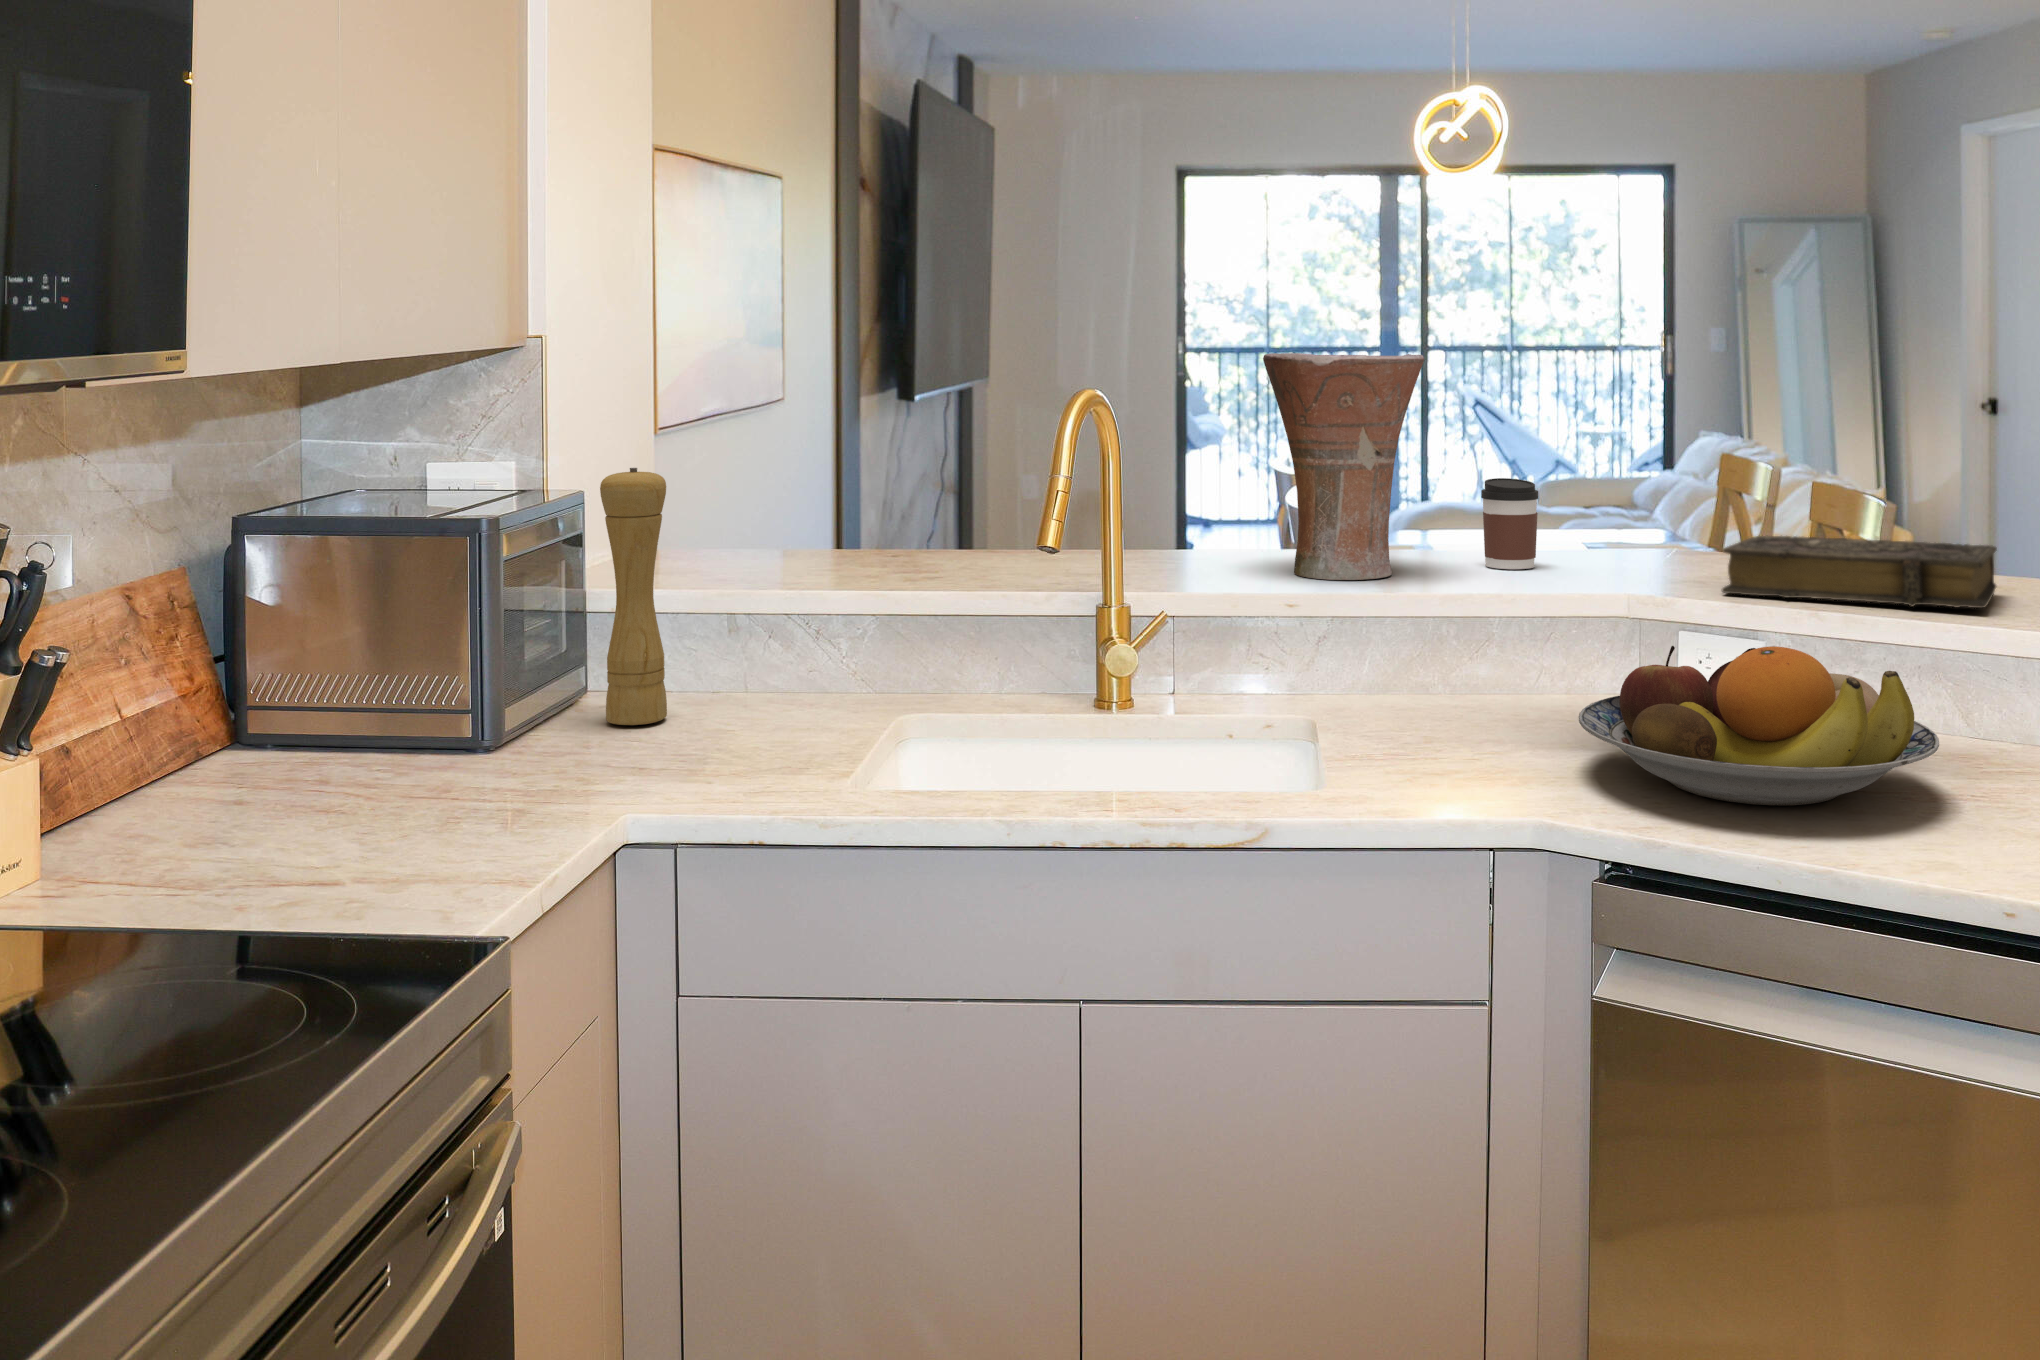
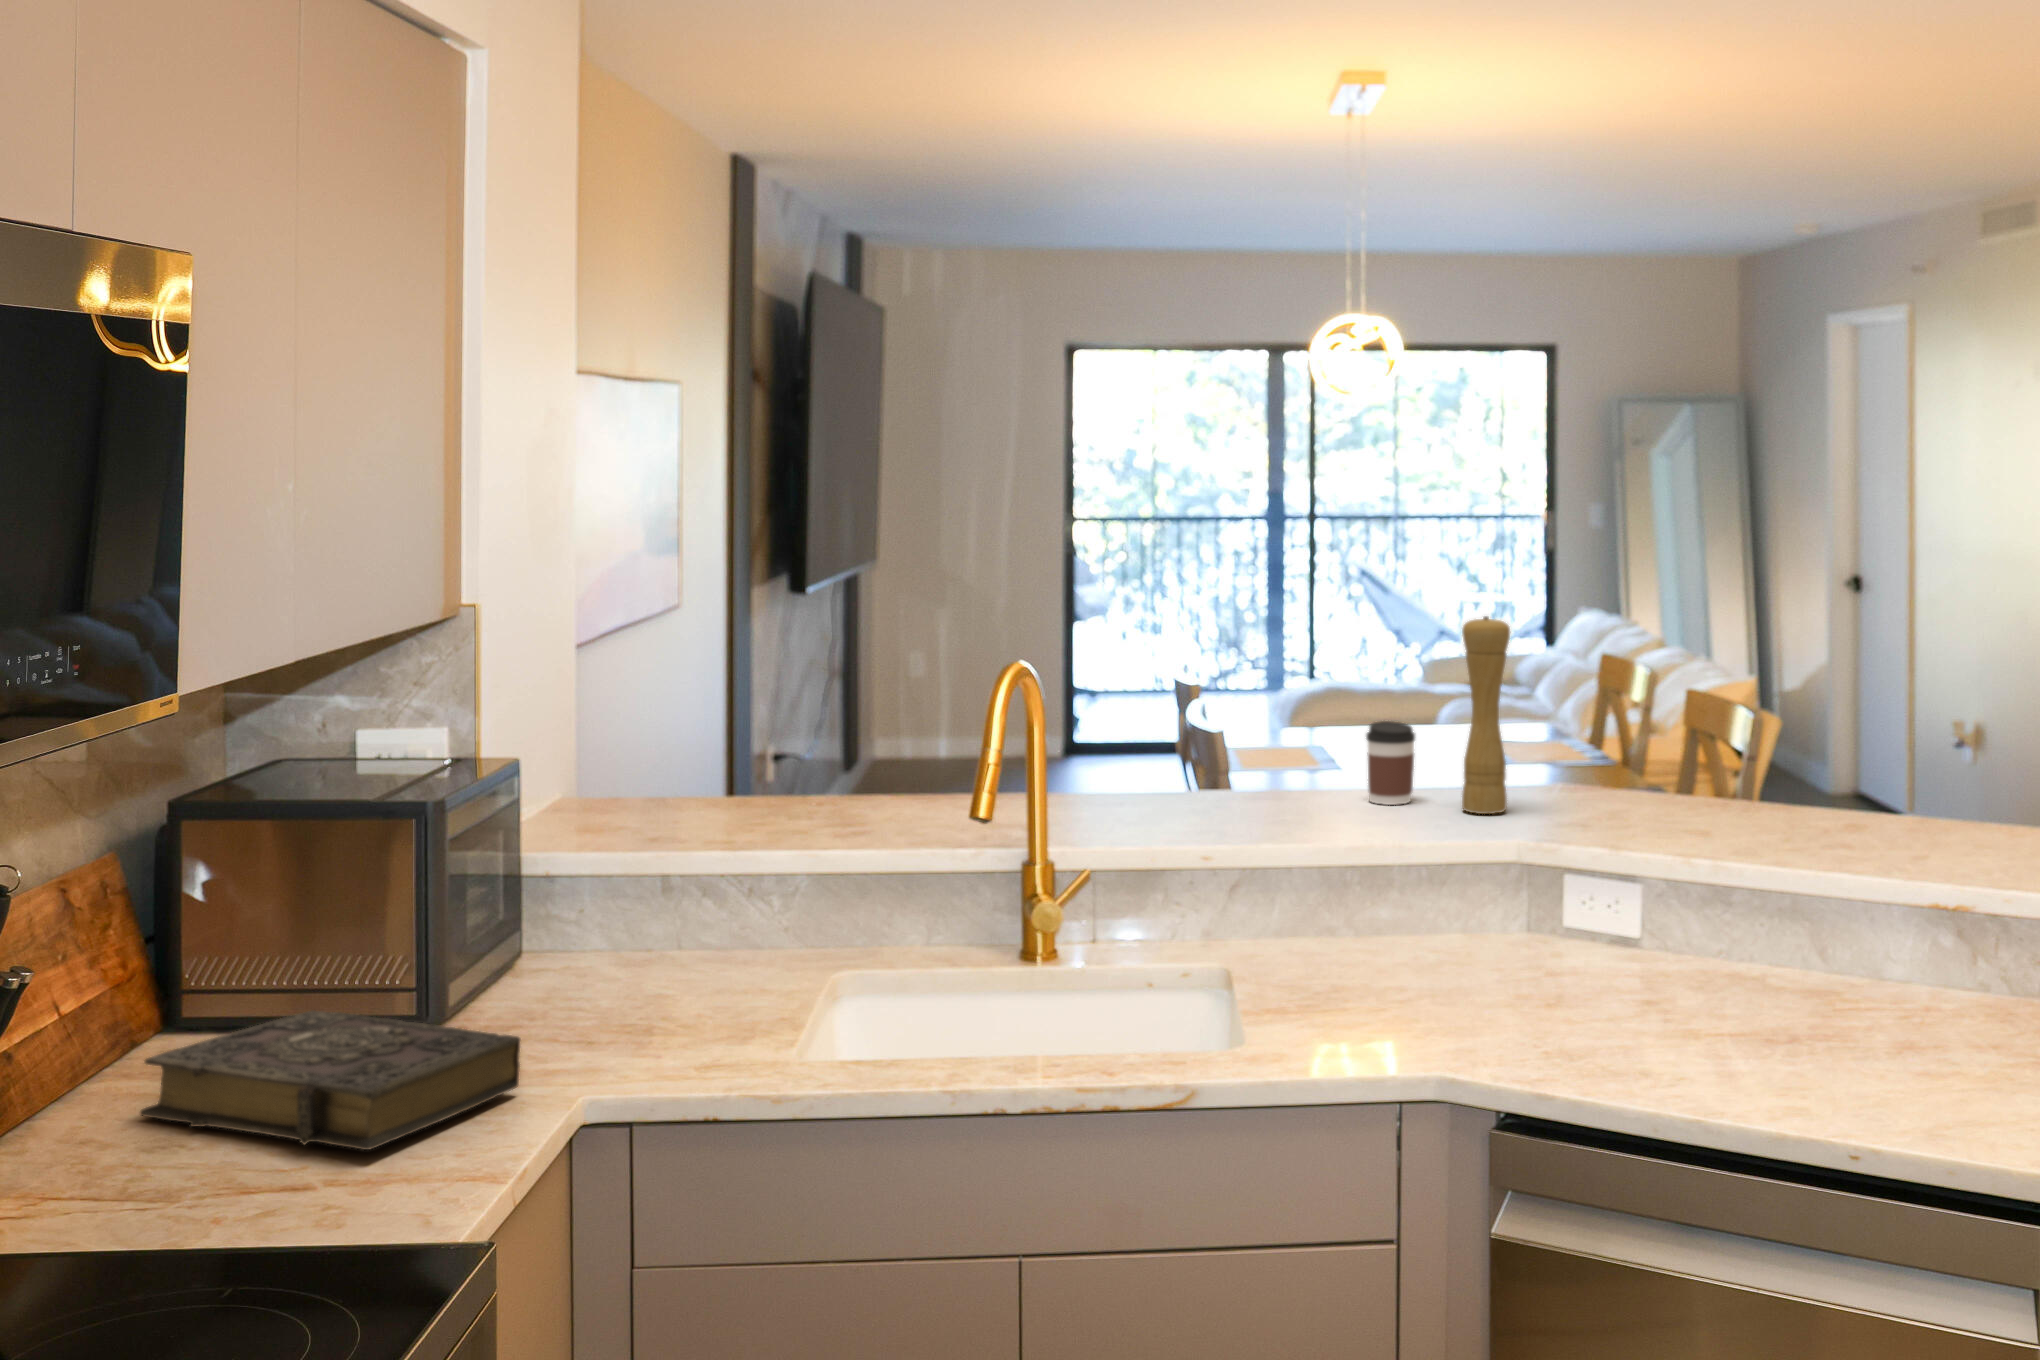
vase: present [1263,353,1424,580] -> none [1176,611,1319,822]
pepper mill: present [600,468,667,725] -> present [1462,616,1510,814]
book: present [1722,536,1997,608] -> present [140,1010,520,1150]
fruit bowl: present [1579,646,1939,805] -> none [1444,887,1725,1028]

